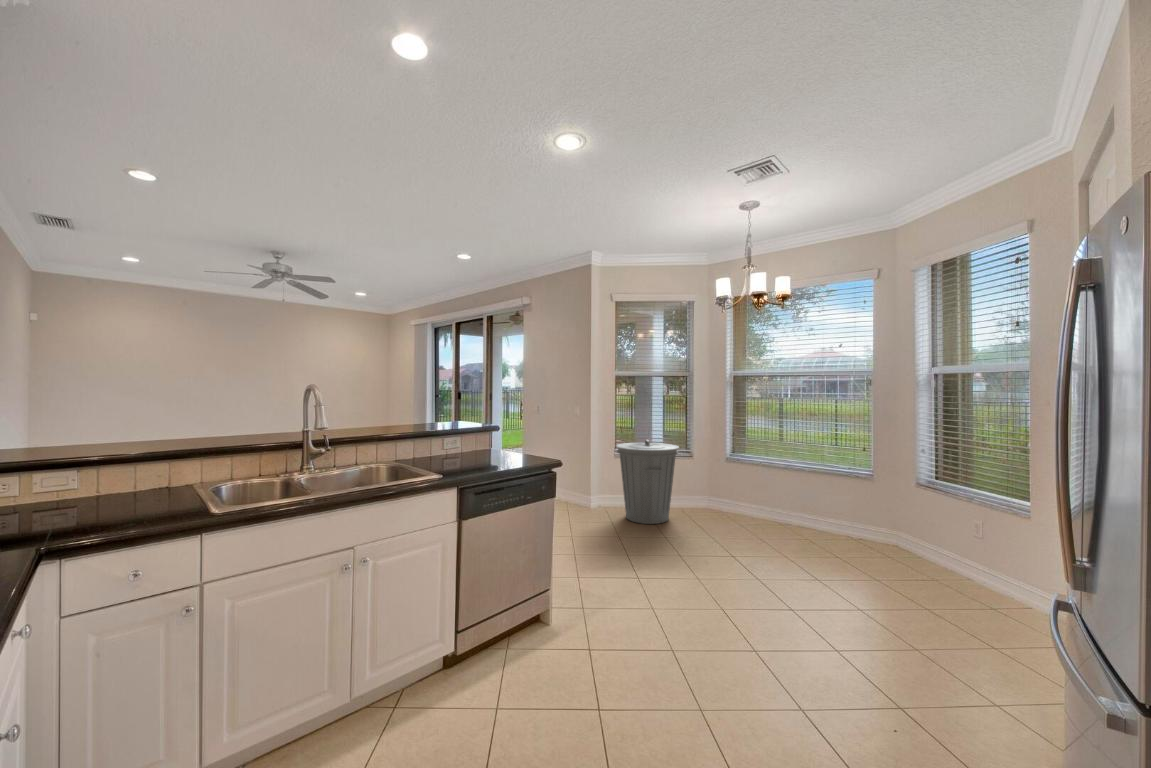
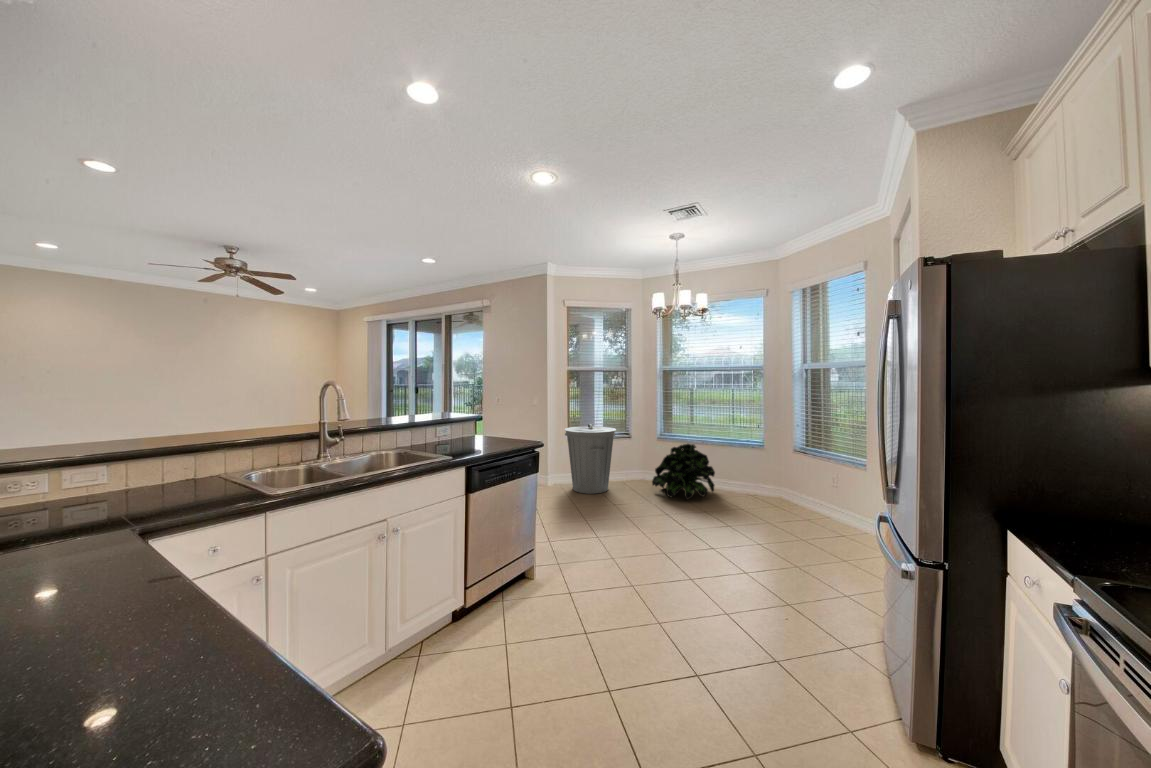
potted plant: none [724,467,806,539] -> present [652,444,715,499]

